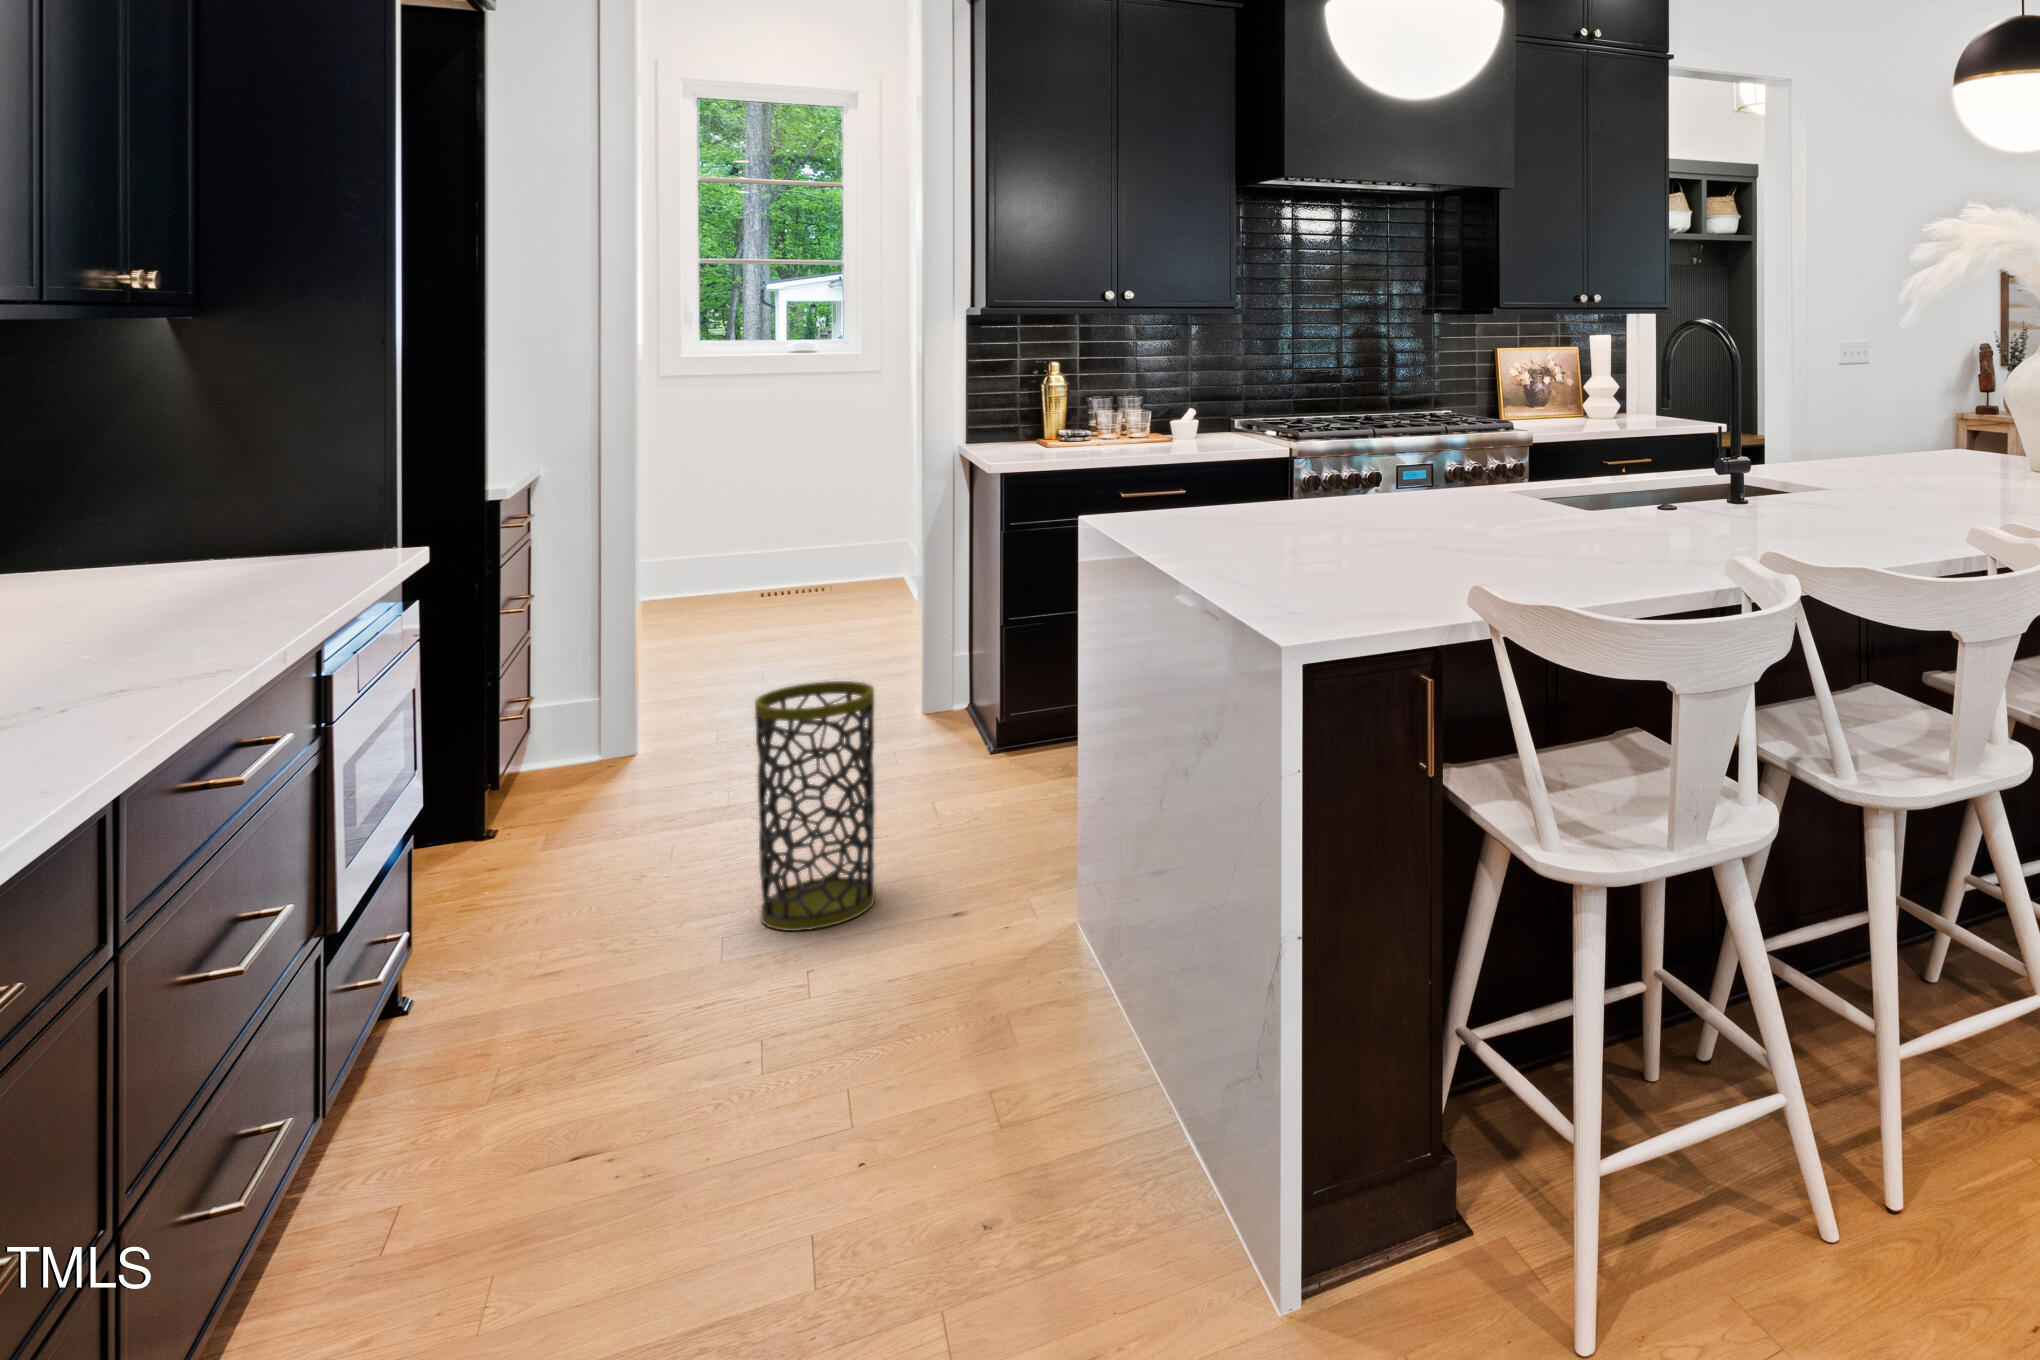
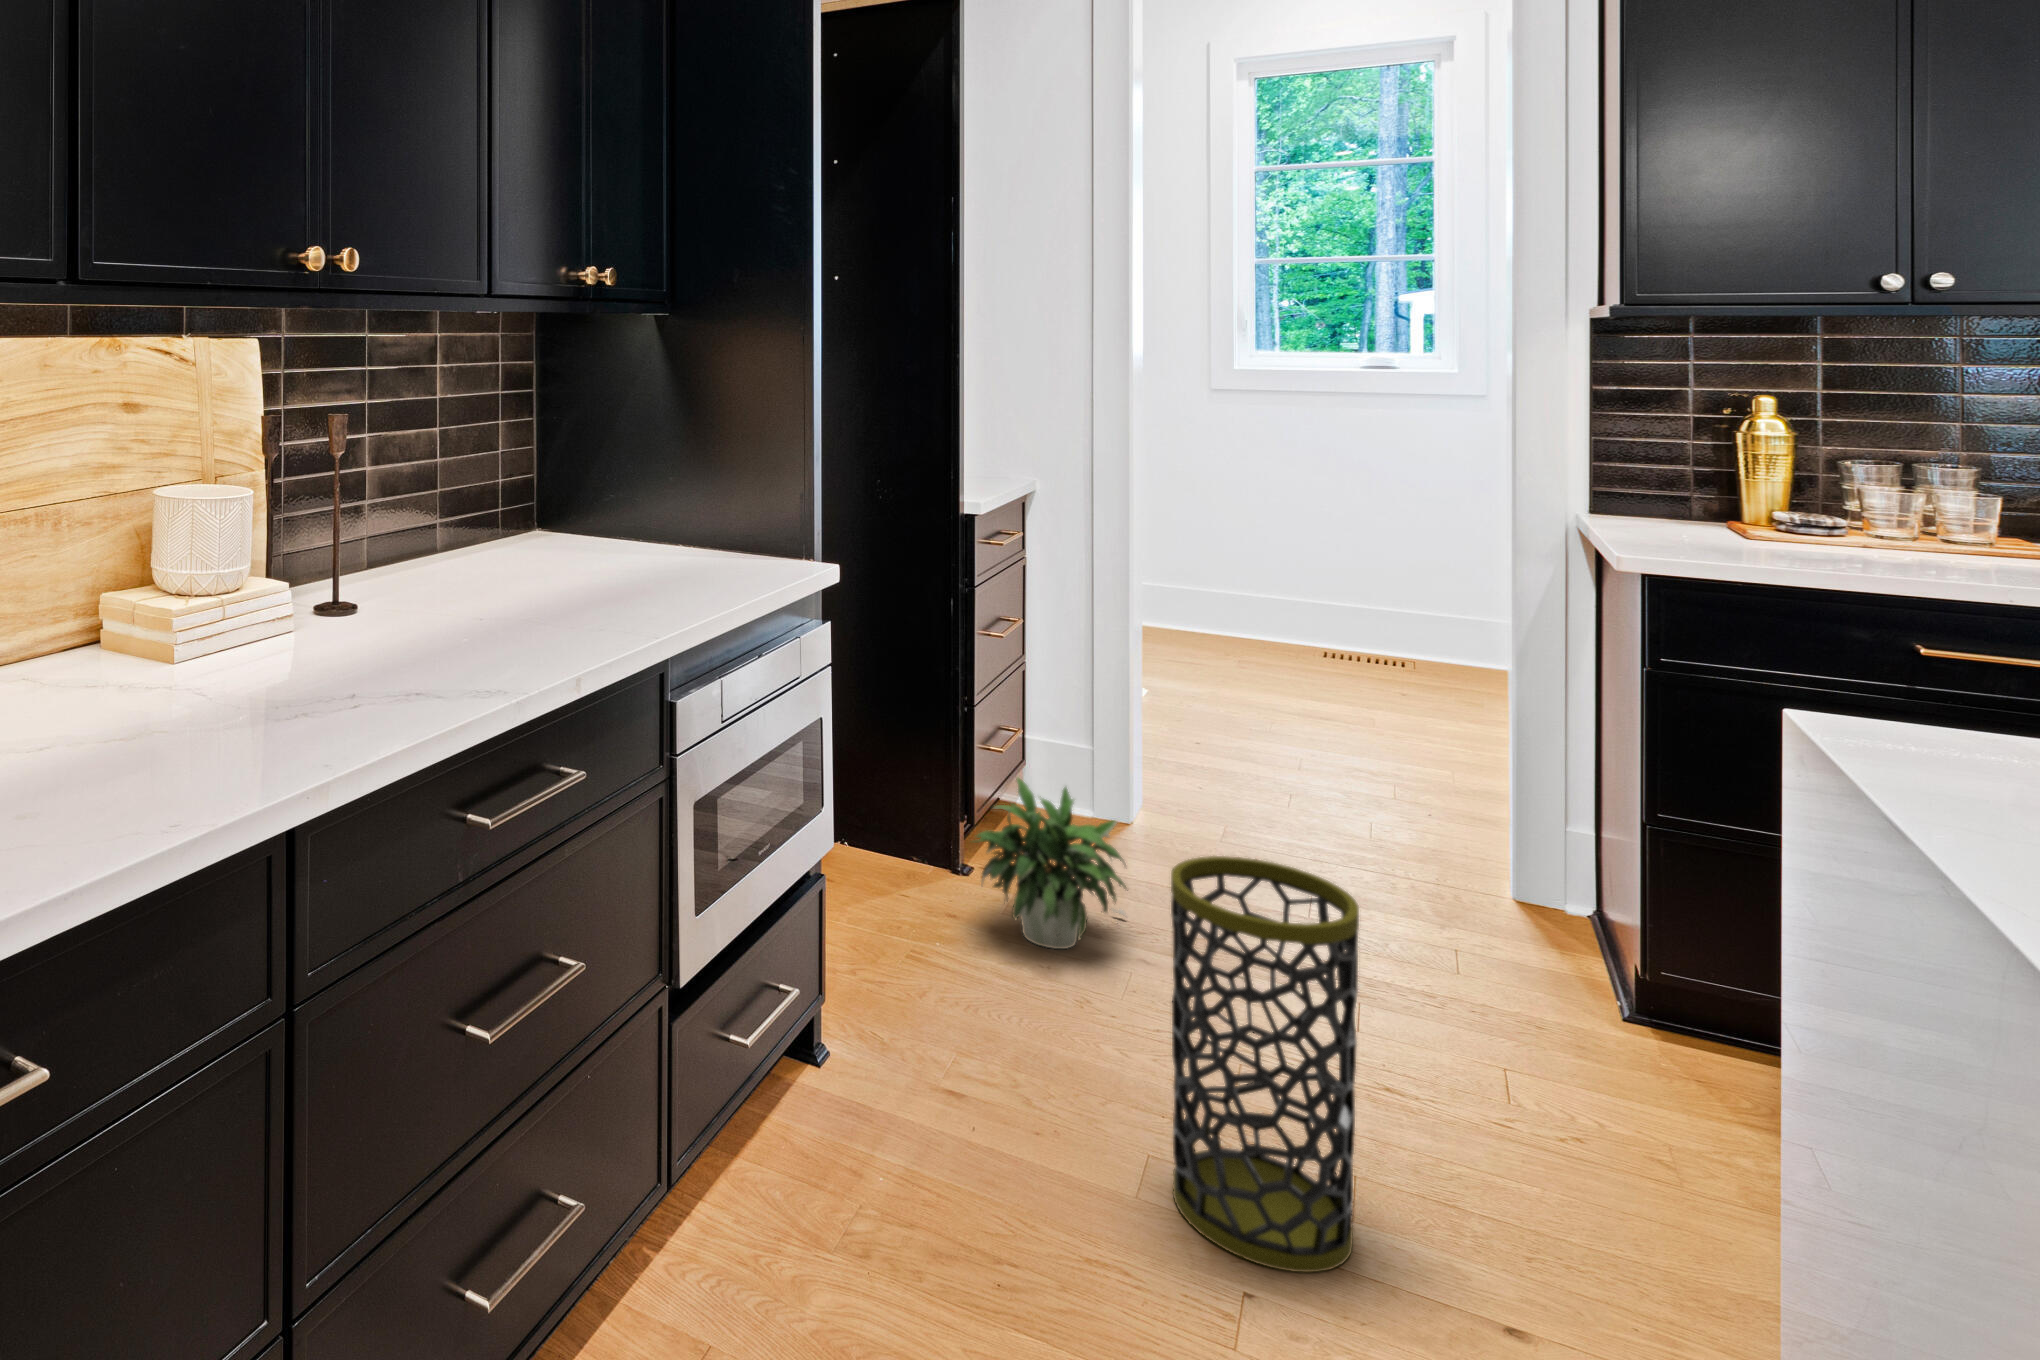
potted plant: none [531,709,678,844] -> present [973,778,1128,949]

